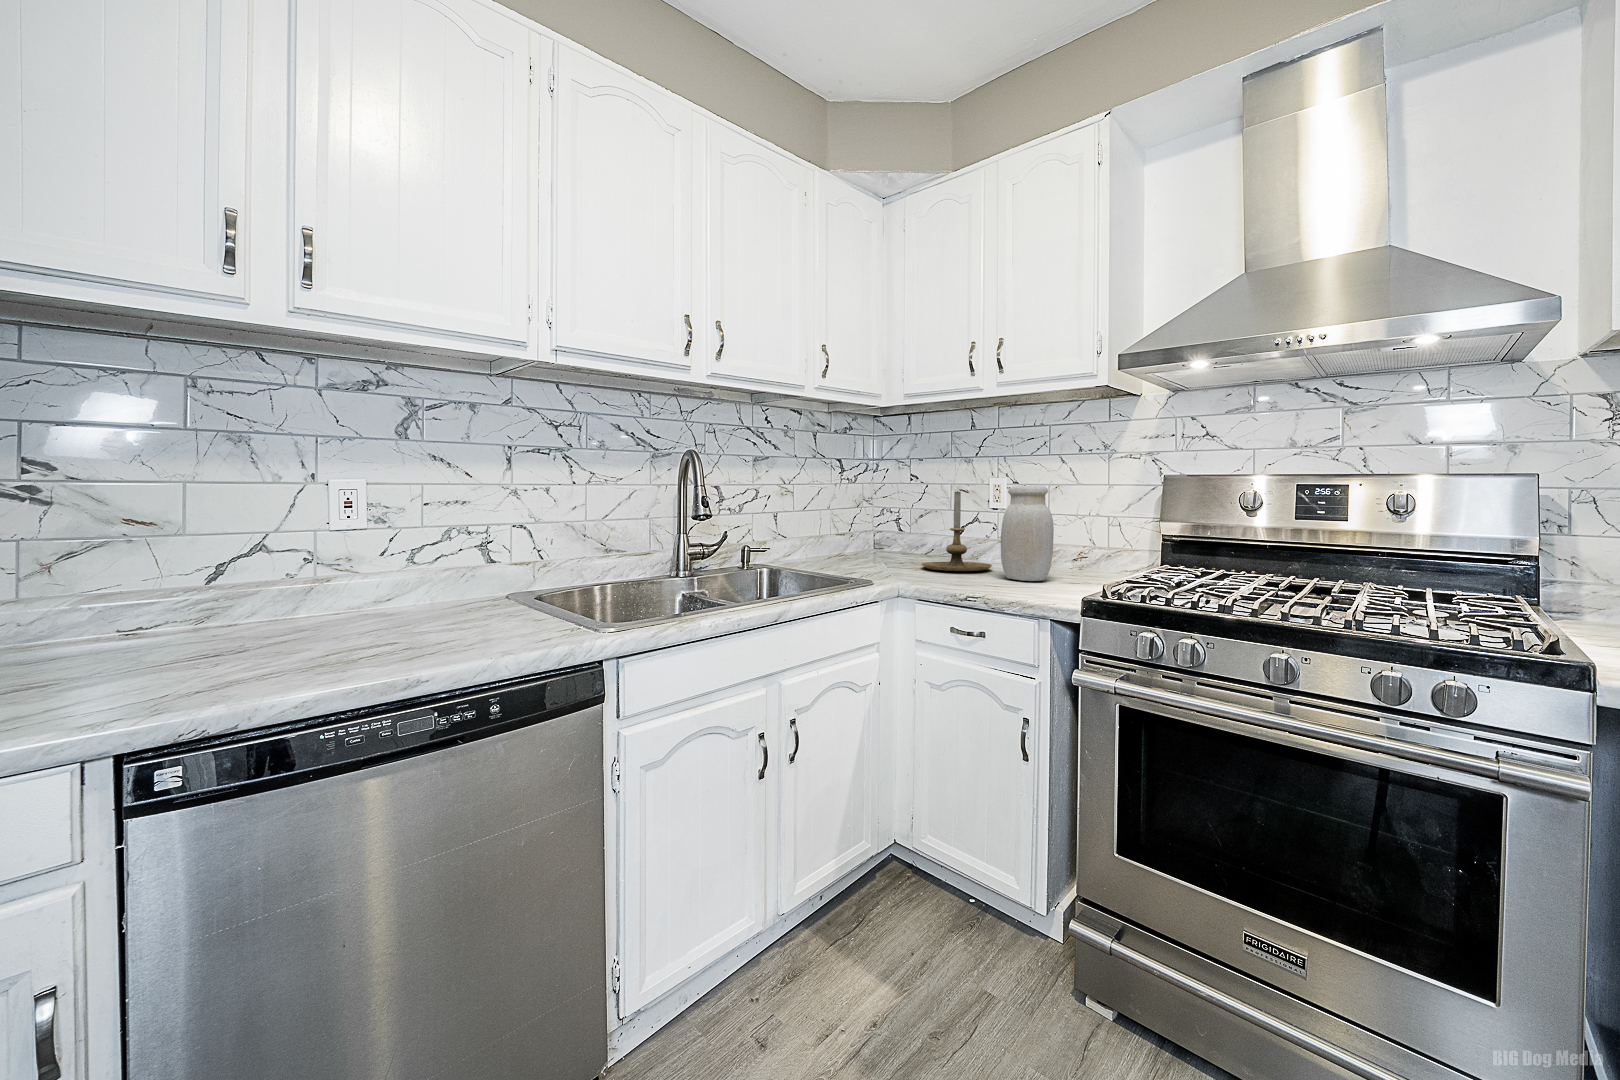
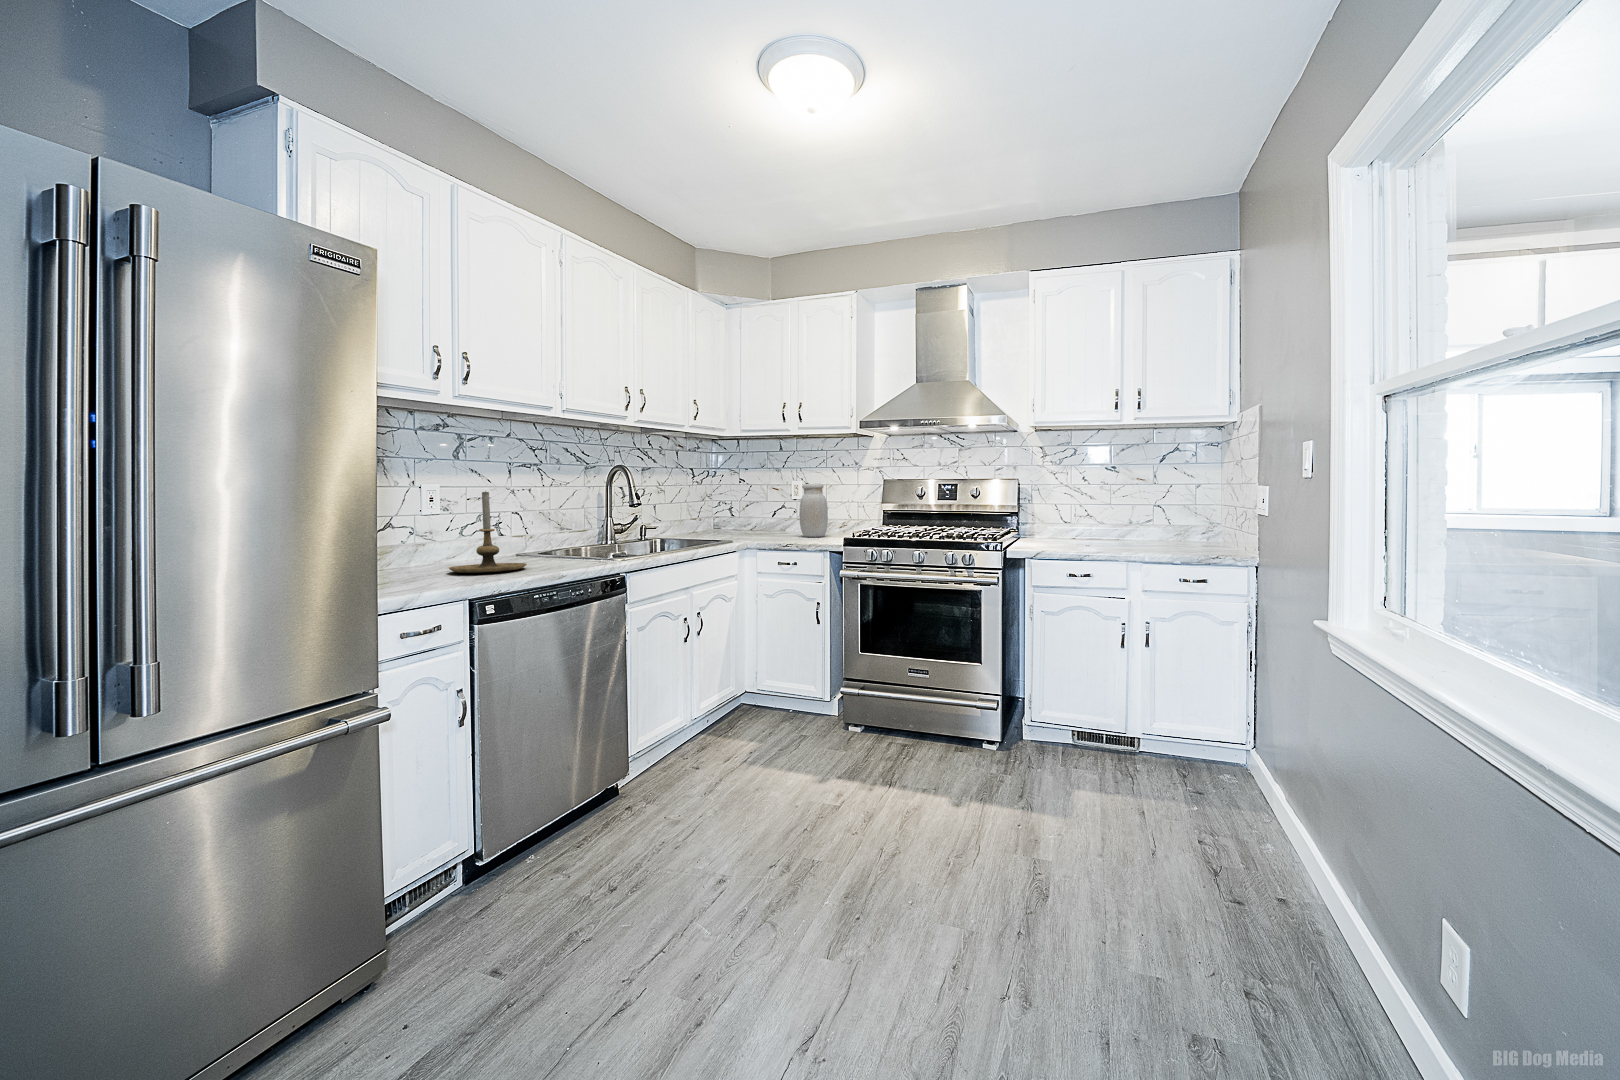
candle holder: present [922,491,992,571] -> present [449,491,527,573]

